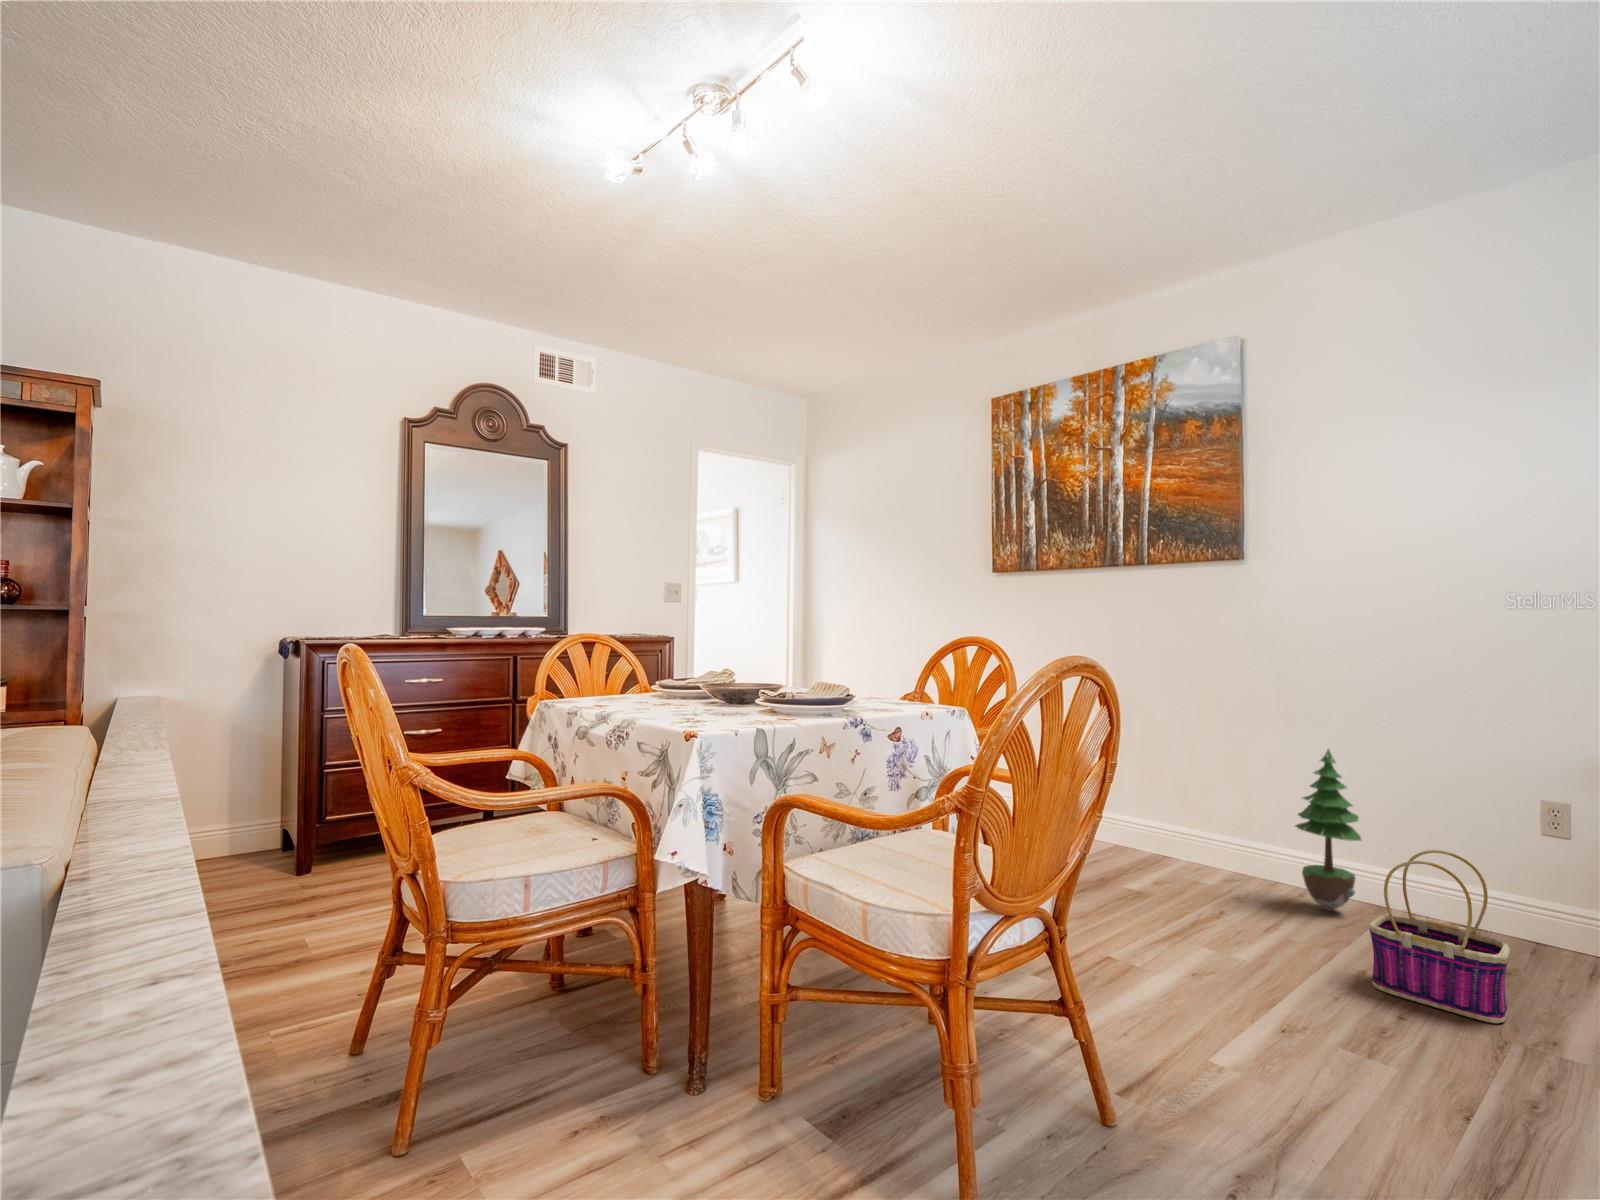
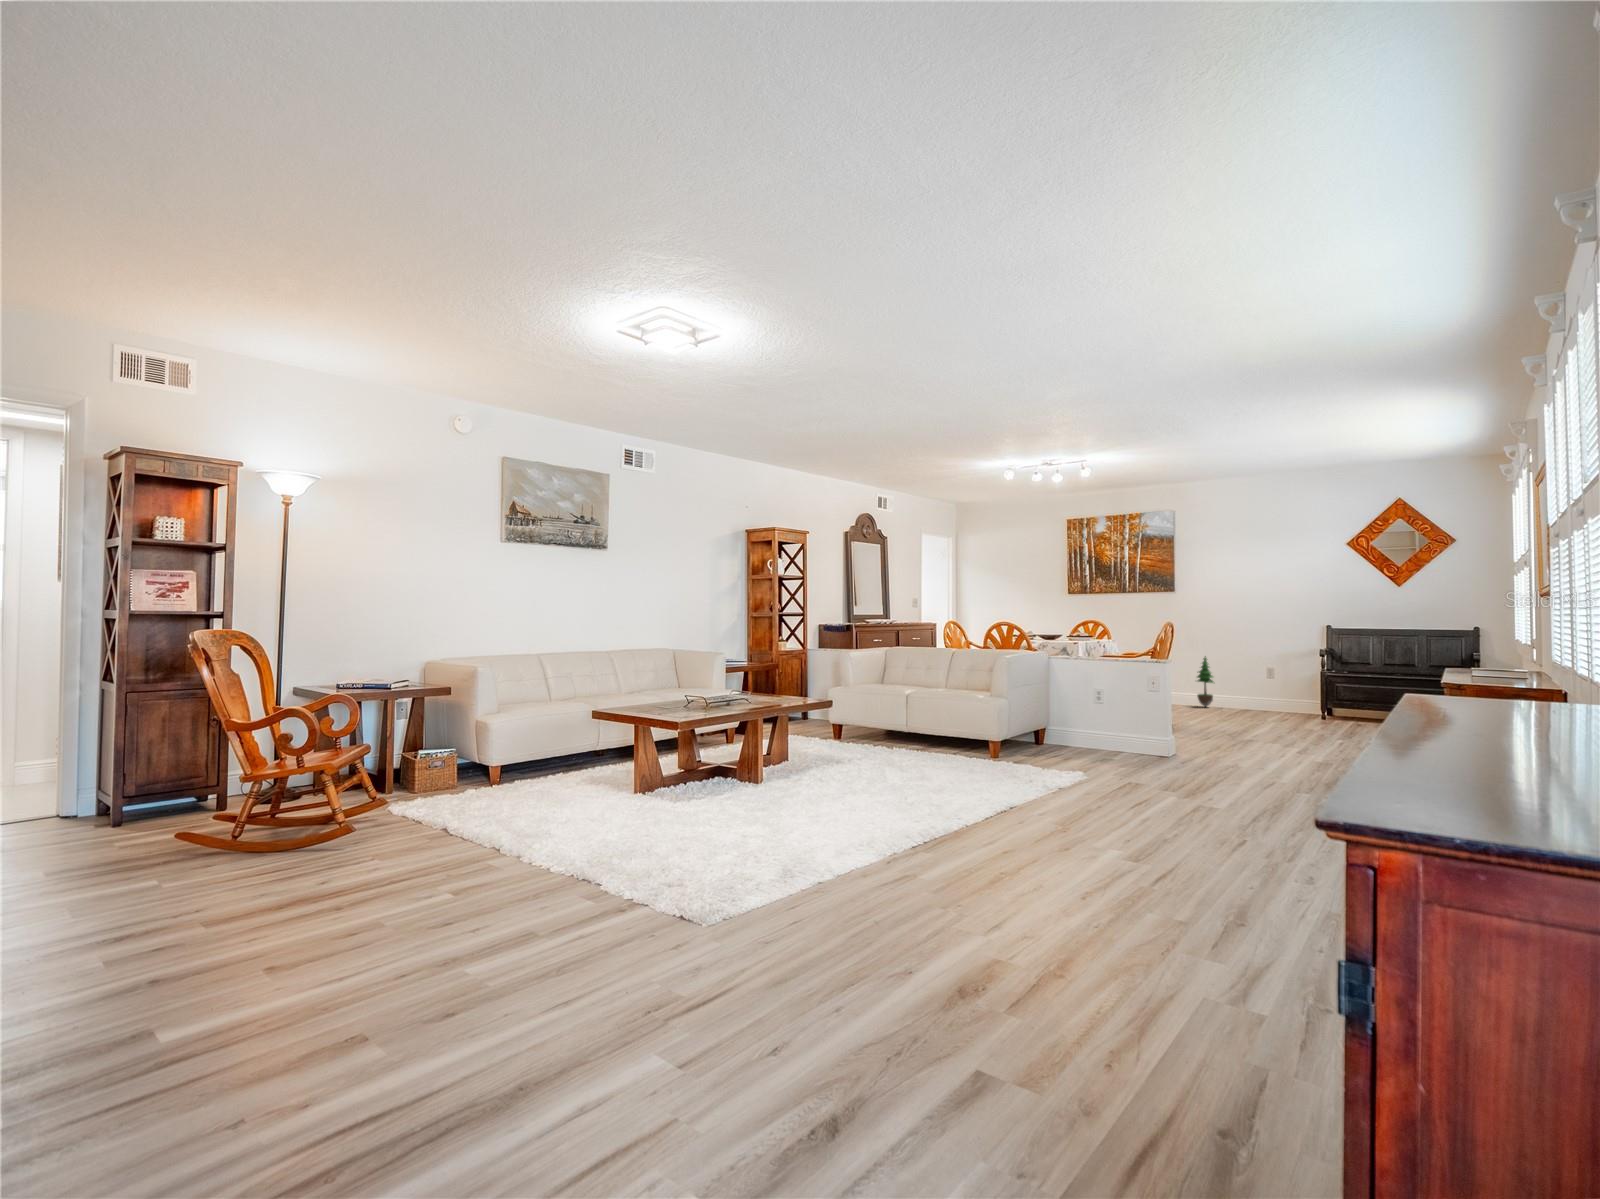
basket: present [1369,850,1510,1023] -> none [1218,677,1252,717]

